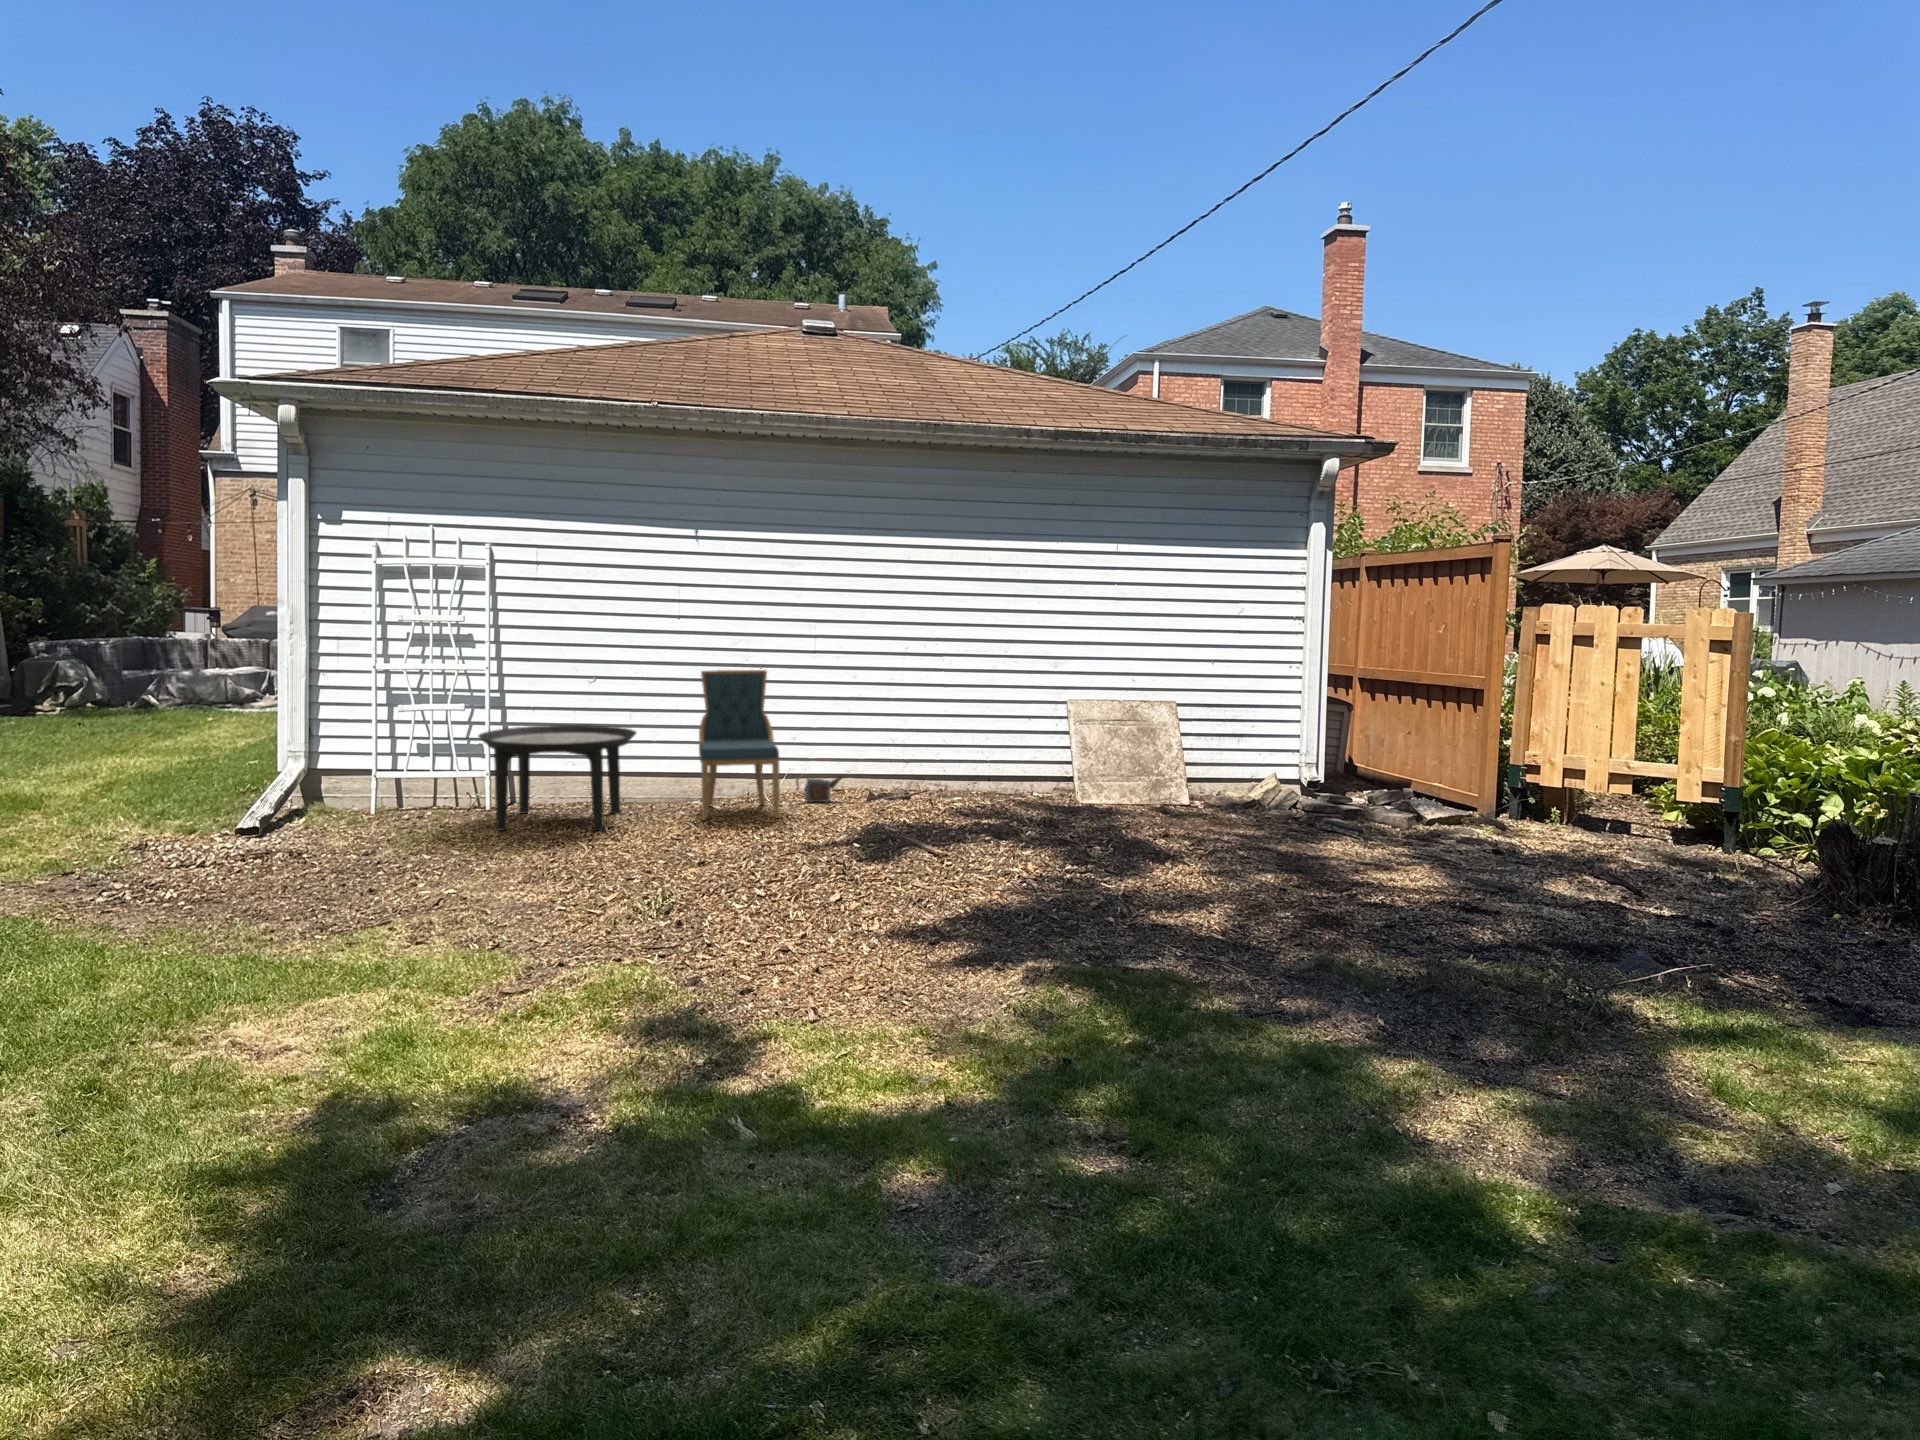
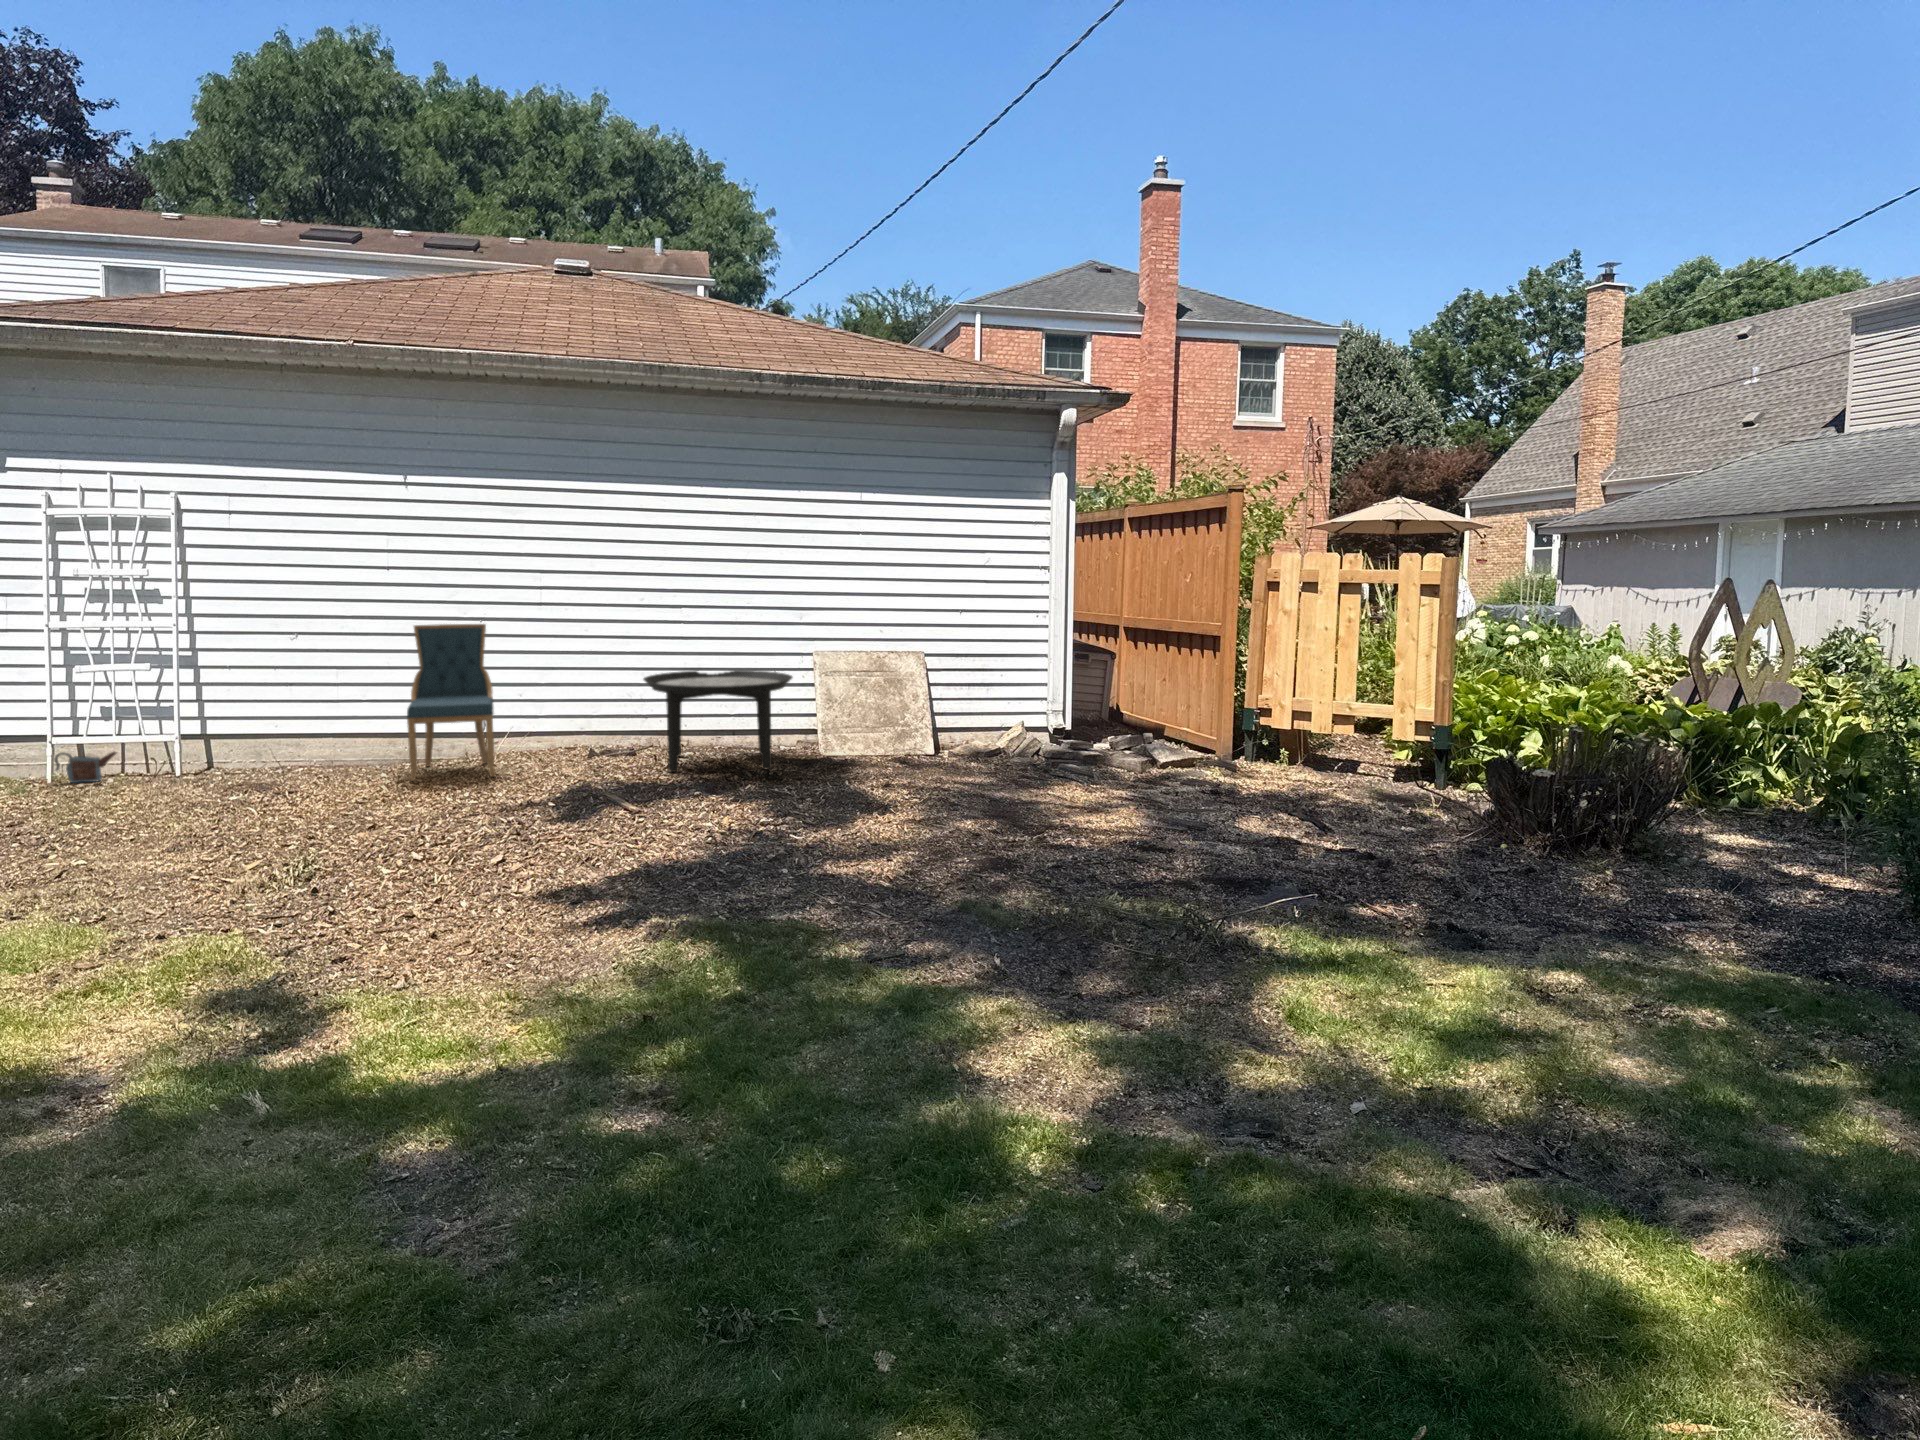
round table: present [479,725,636,831] -> present [644,670,792,772]
watering can: present [796,775,843,802] -> present [54,752,116,783]

